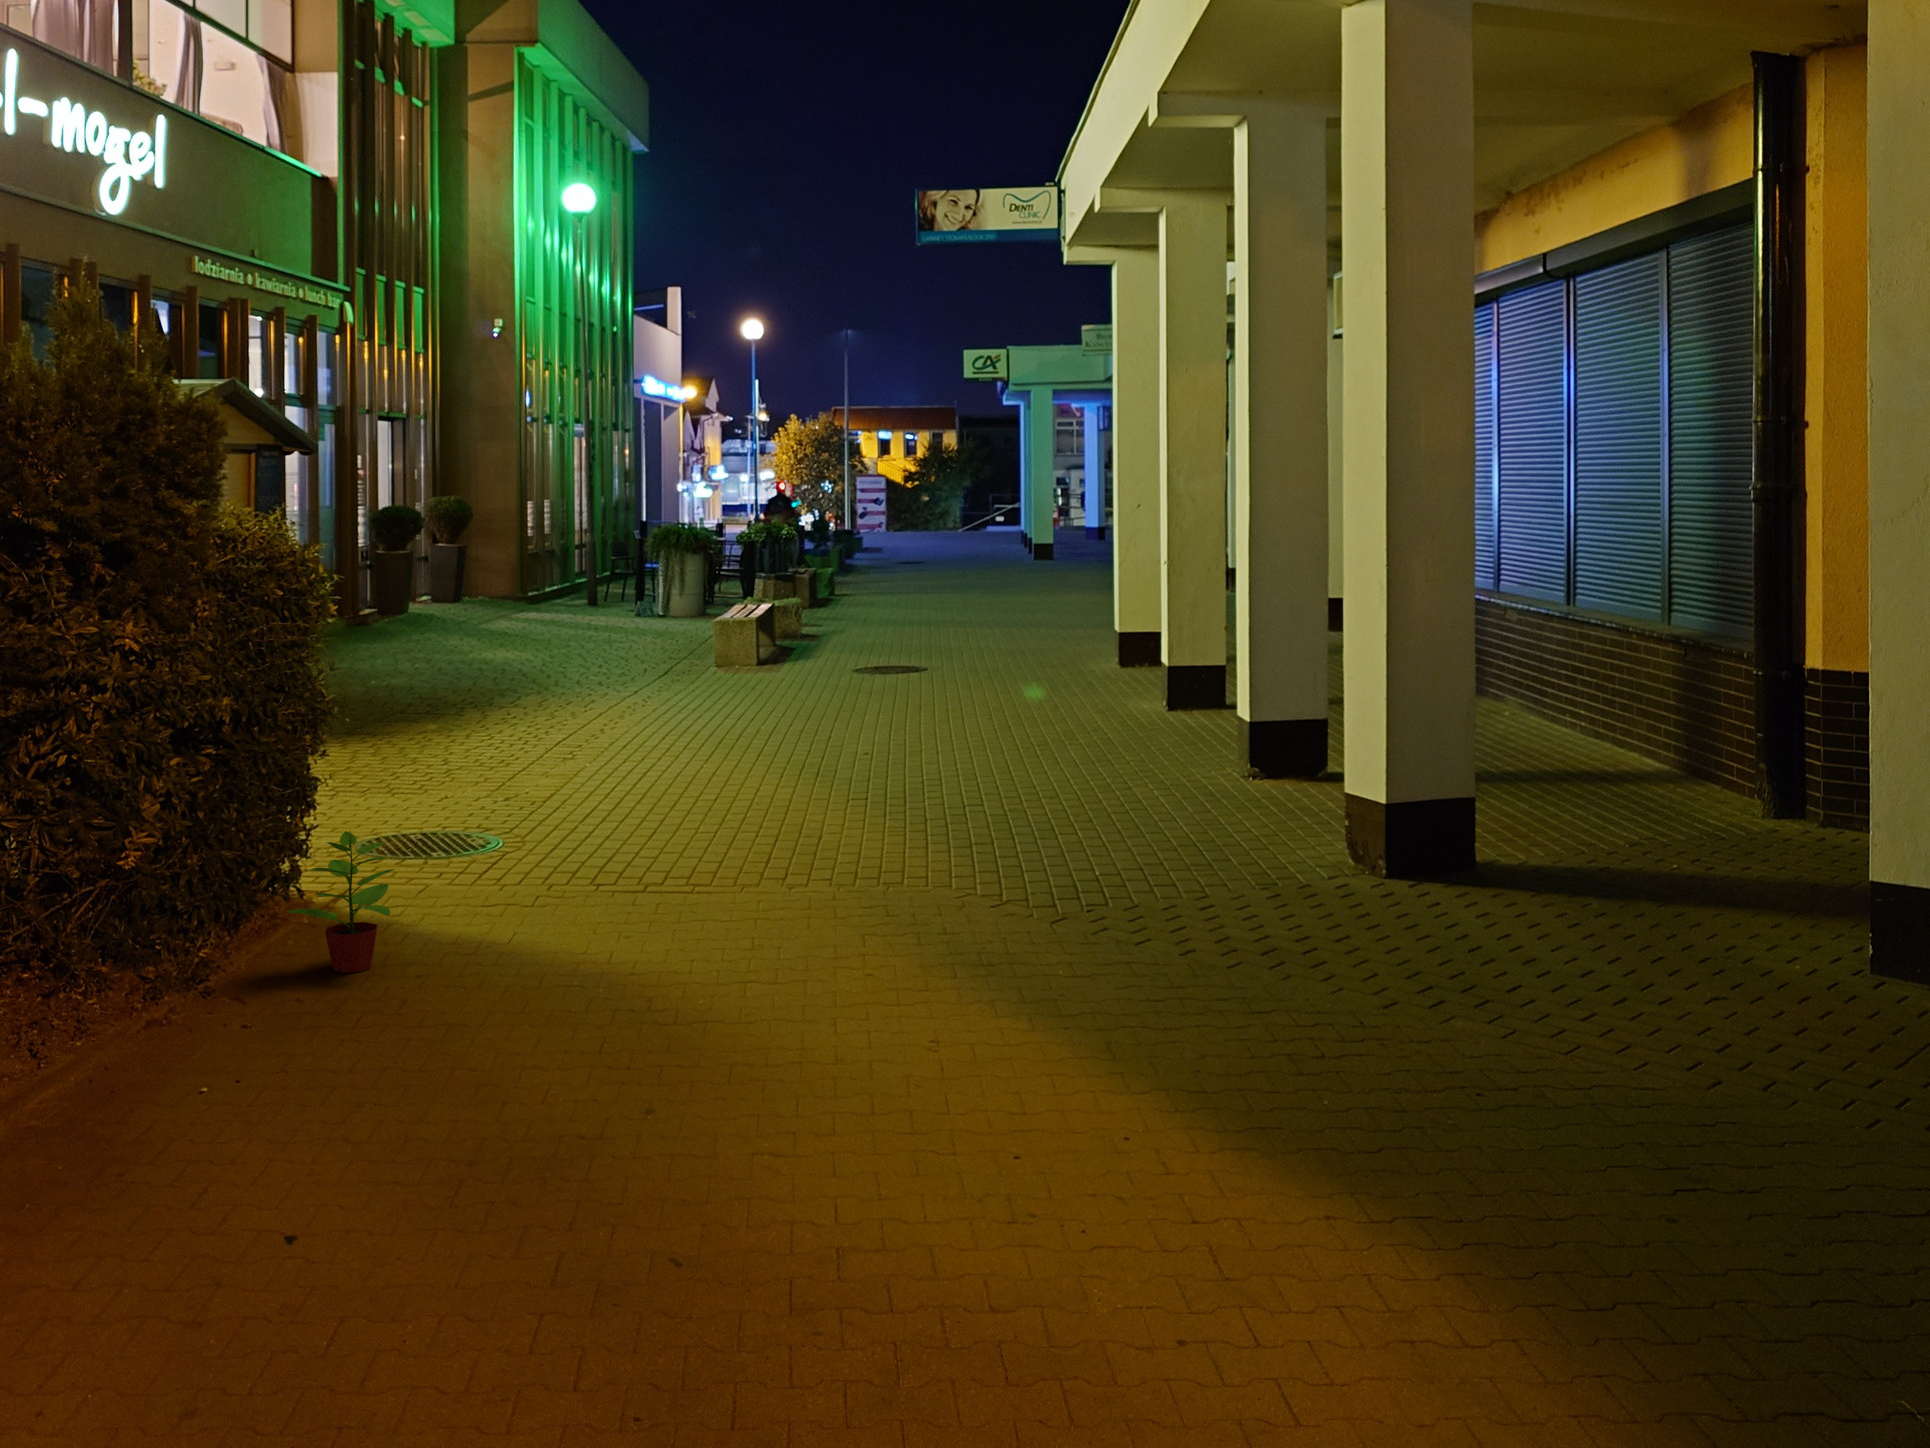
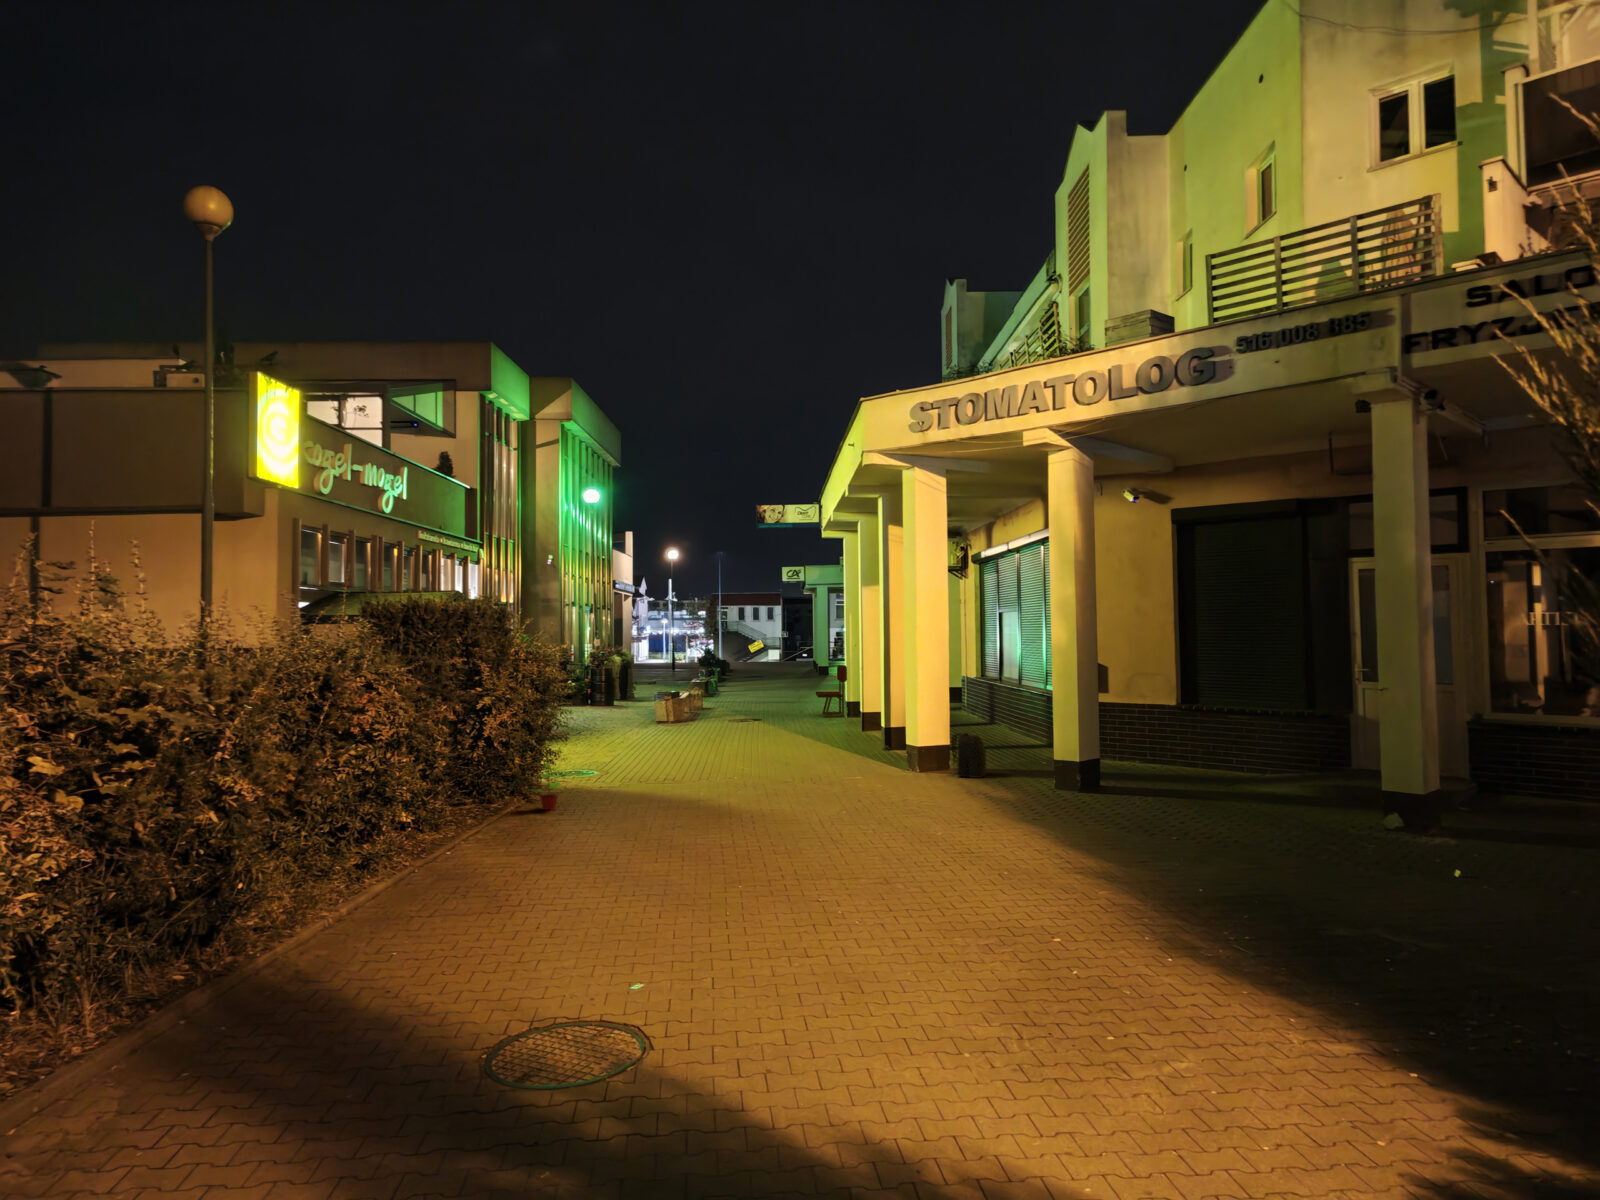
bench: none [1062,538,1134,656] -> present [816,665,847,717]
backpack: none [1493,725,1610,855] -> present [951,733,986,778]

